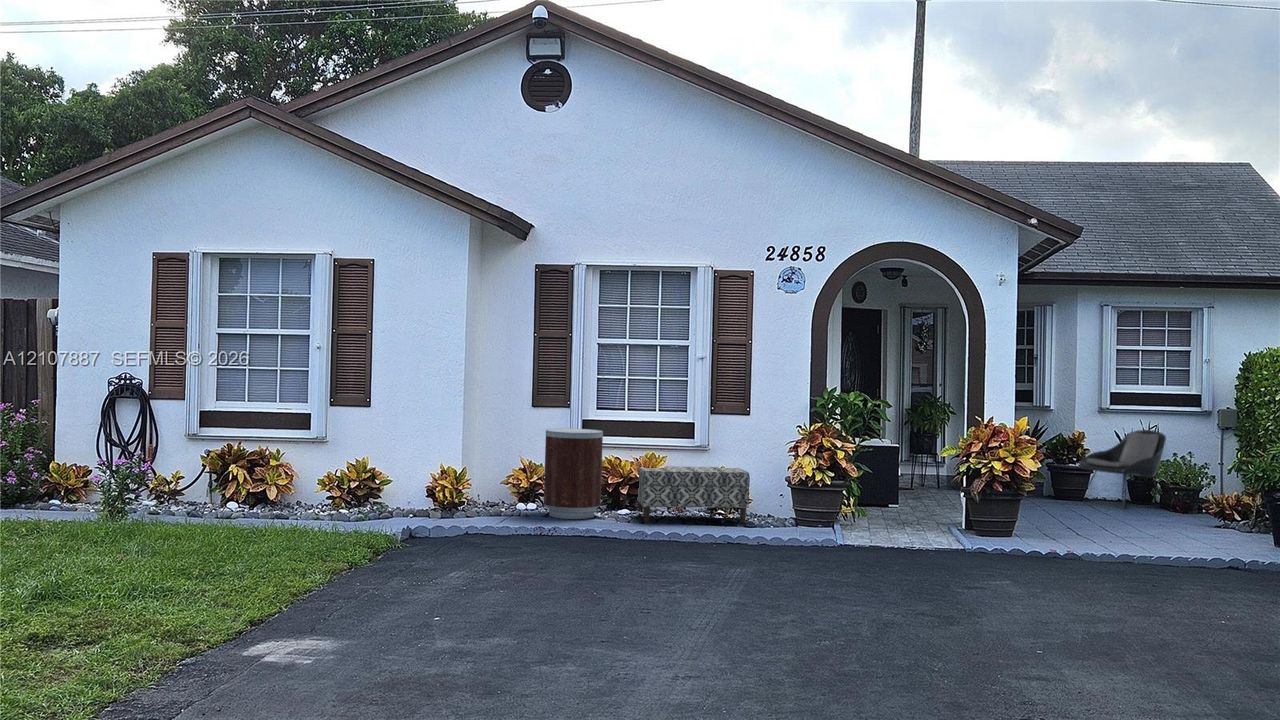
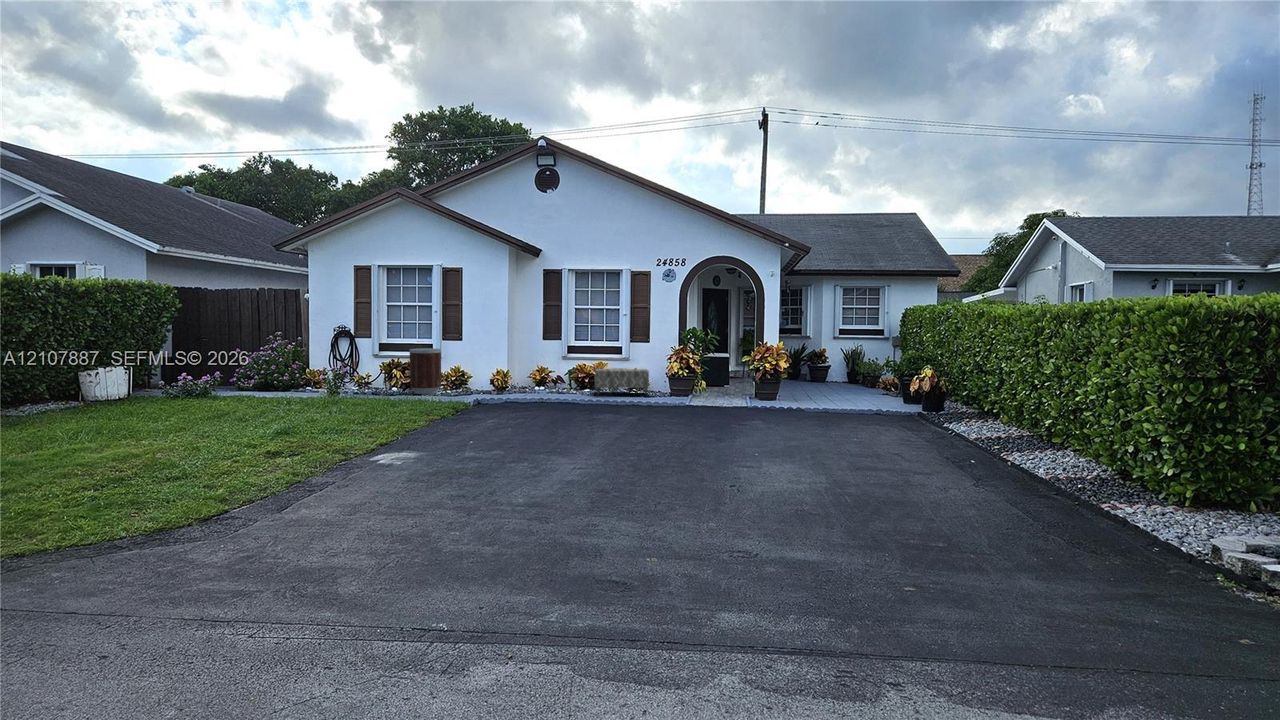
trash can: present [544,429,603,519] -> present [410,348,441,394]
lounge chair: present [1079,430,1168,509] -> none [819,348,861,386]

